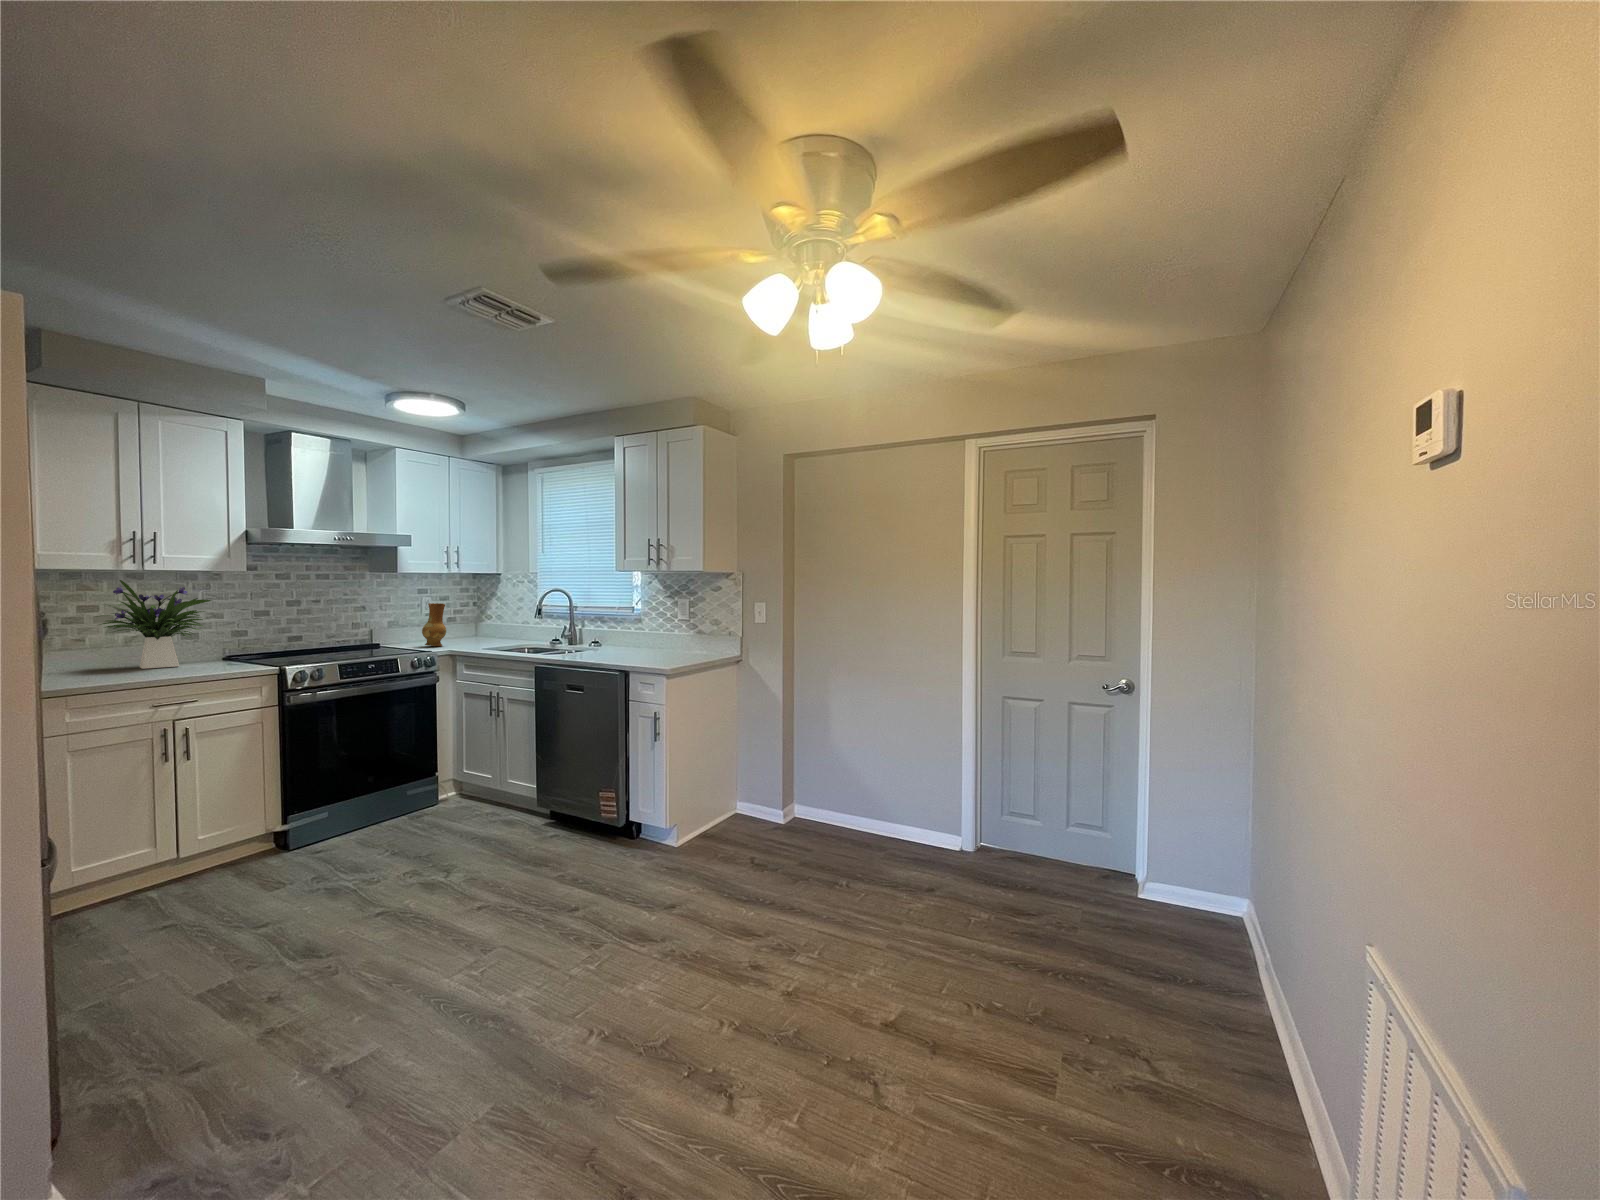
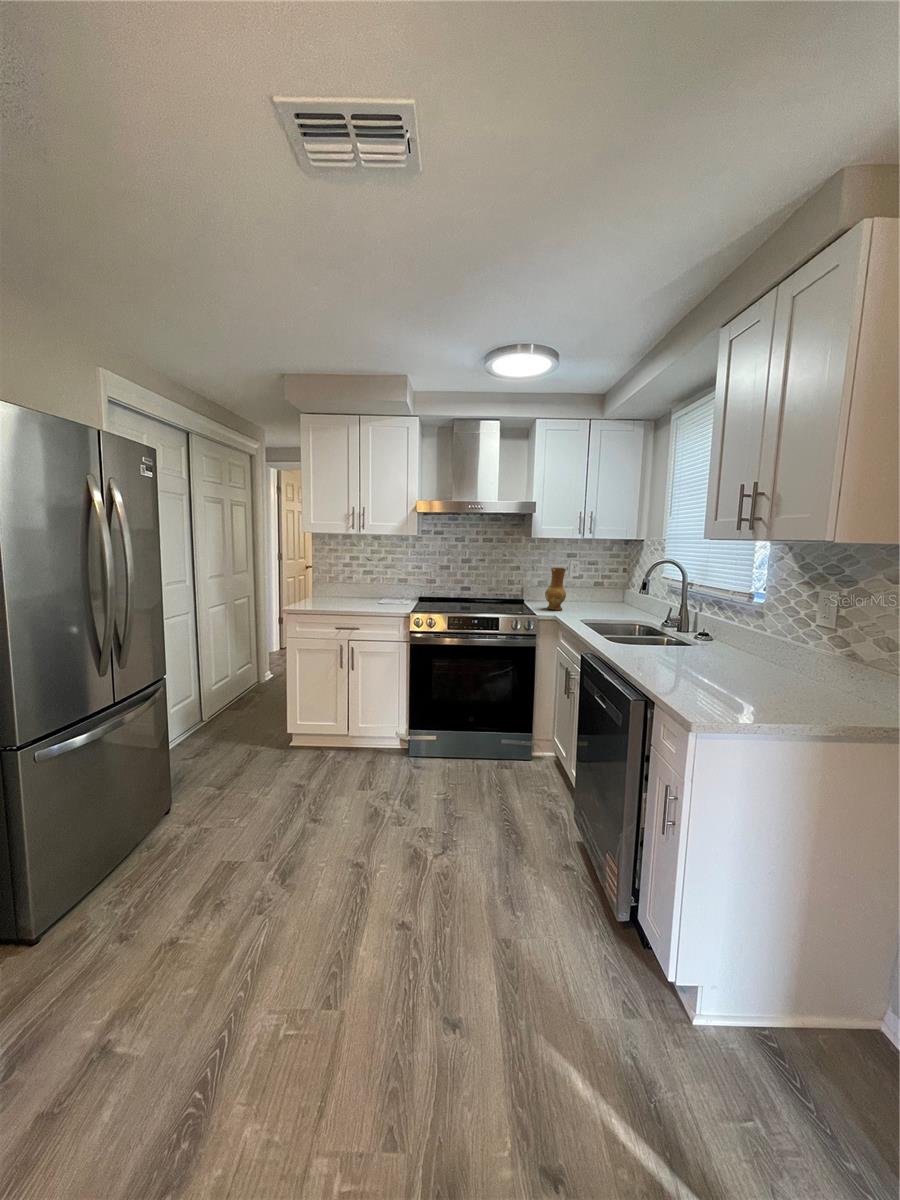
flower arrangement: present [97,580,211,669] -> none [331,545,390,606]

